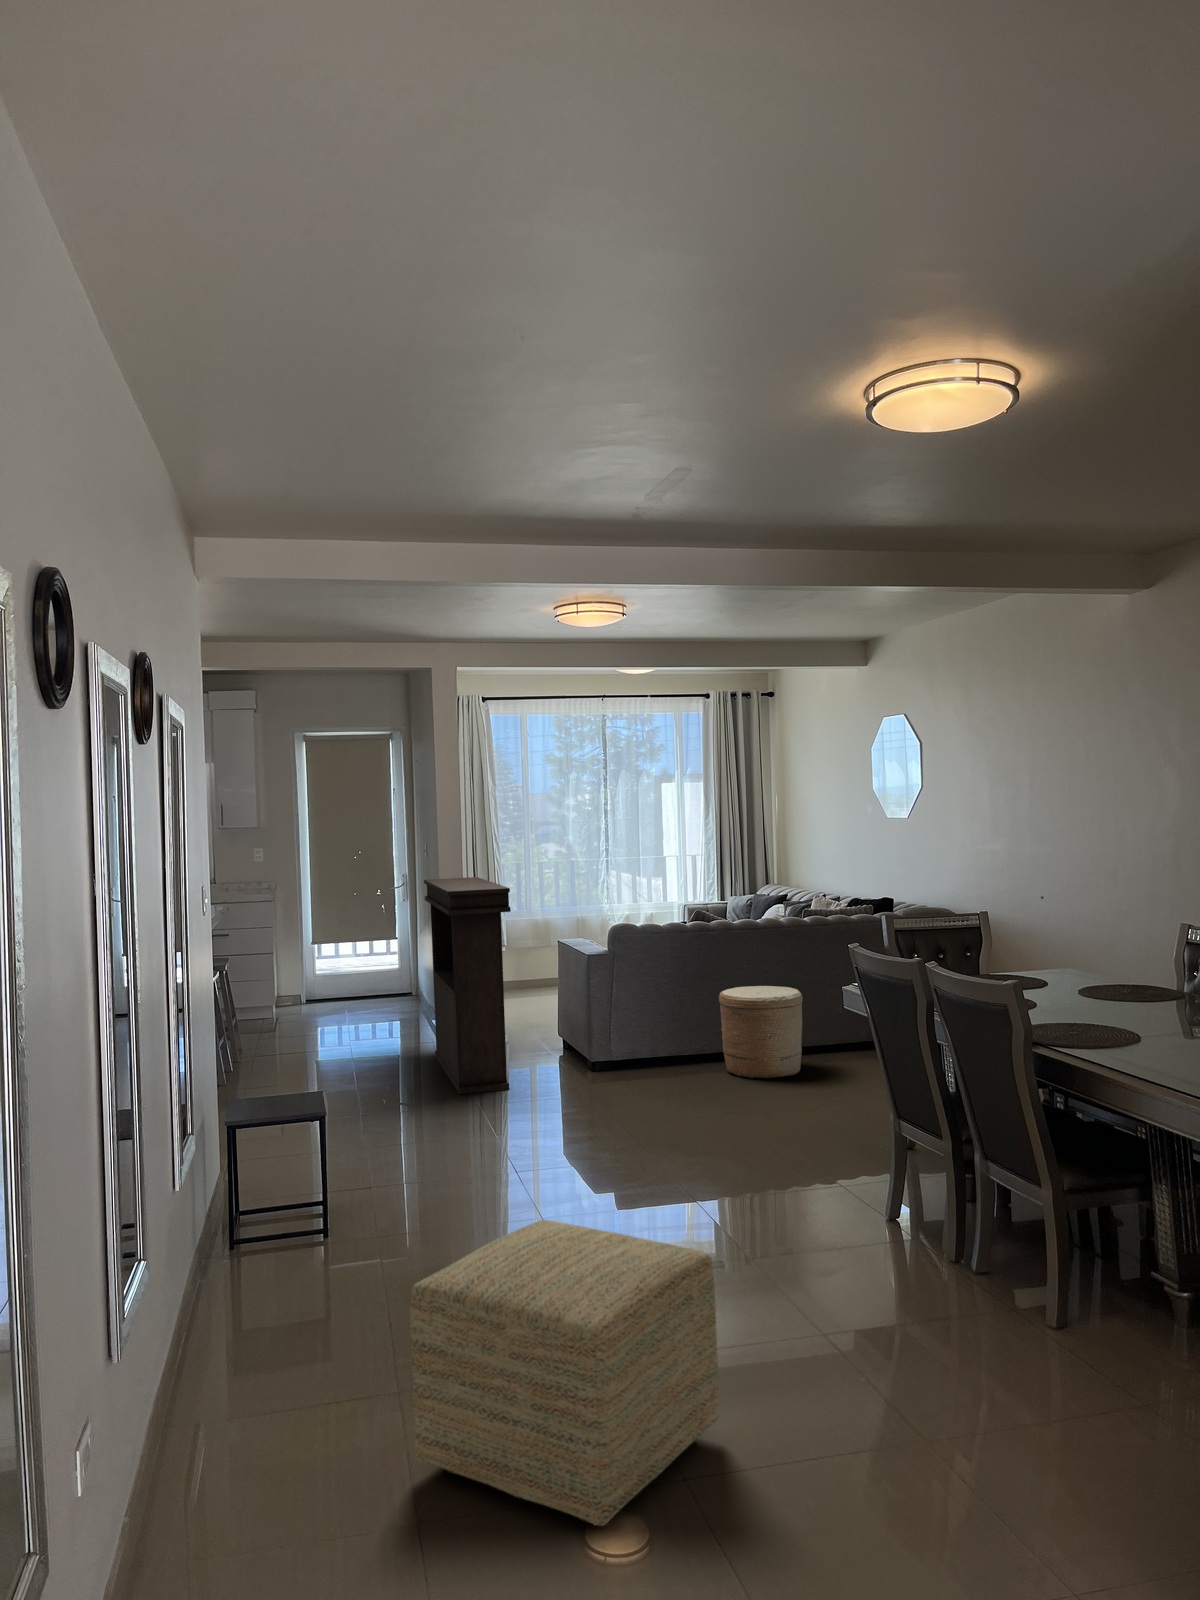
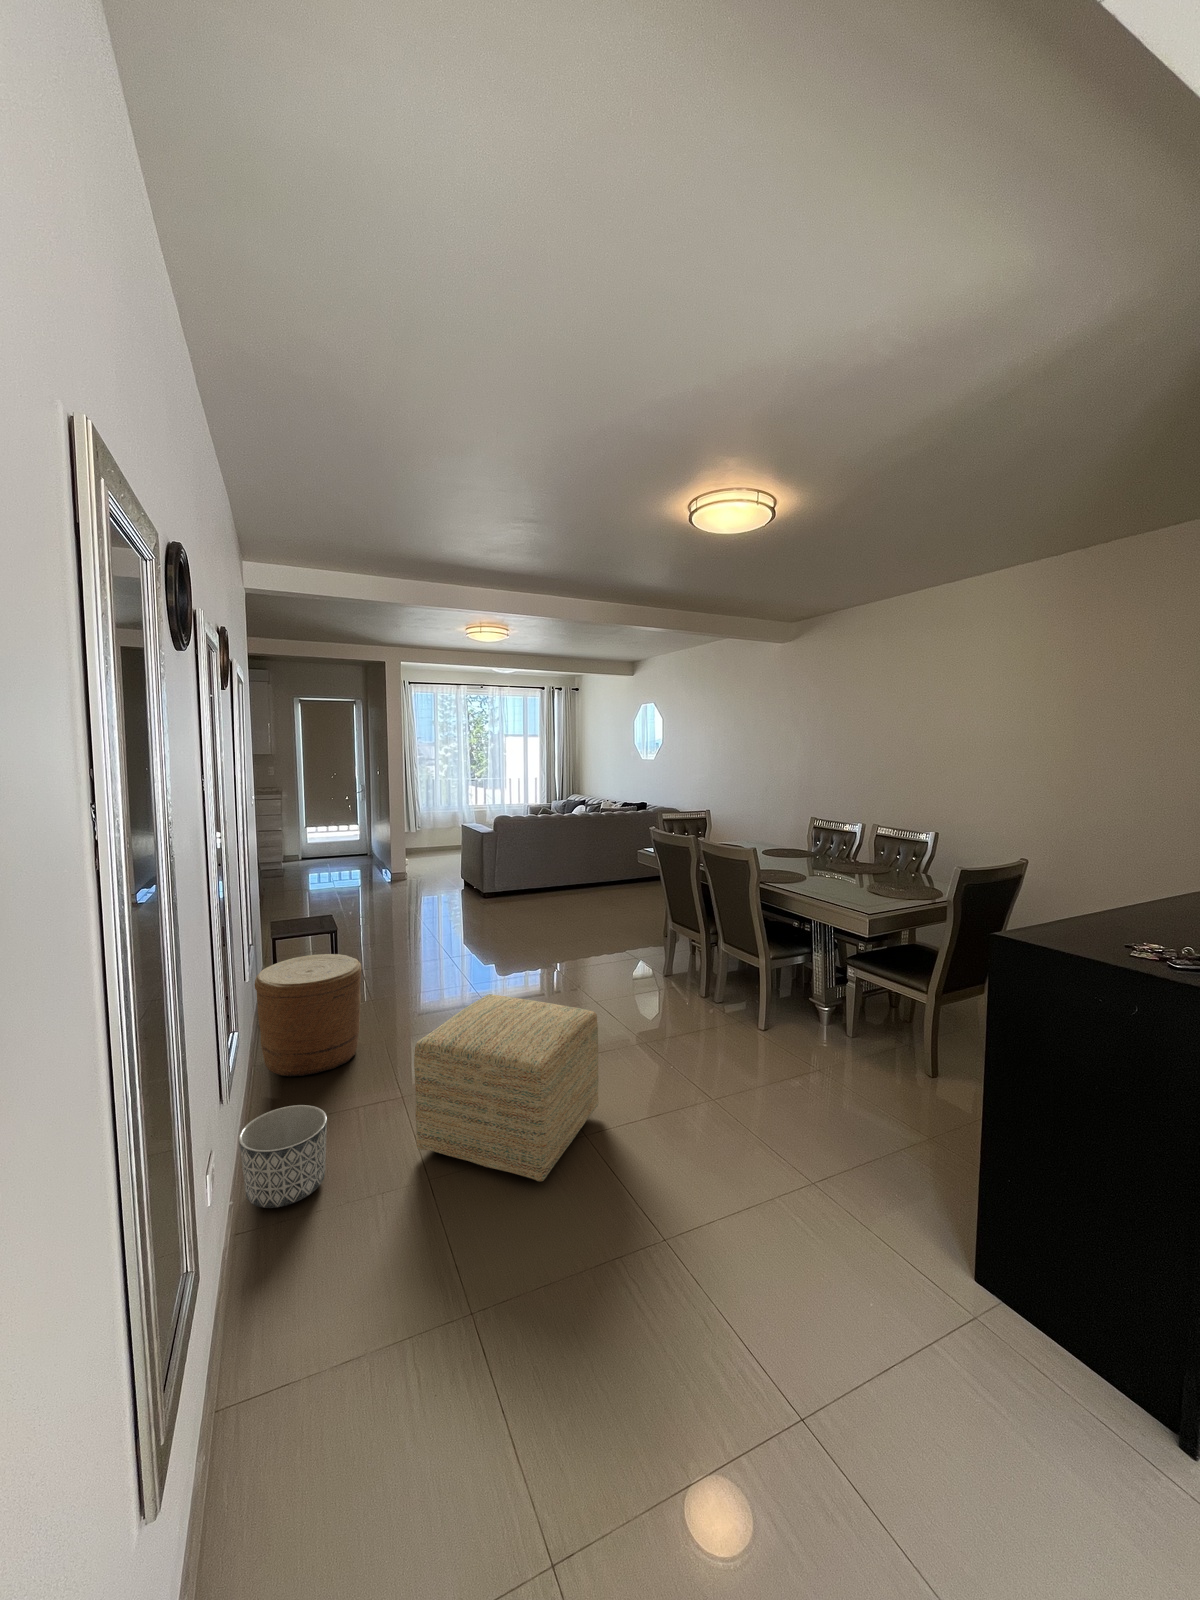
console table: present [424,877,511,1094] -> none [382,787,439,913]
woven basket: present [719,986,803,1079] -> present [254,954,361,1077]
planter: none [151,1375,277,1526] -> present [239,1105,327,1208]

